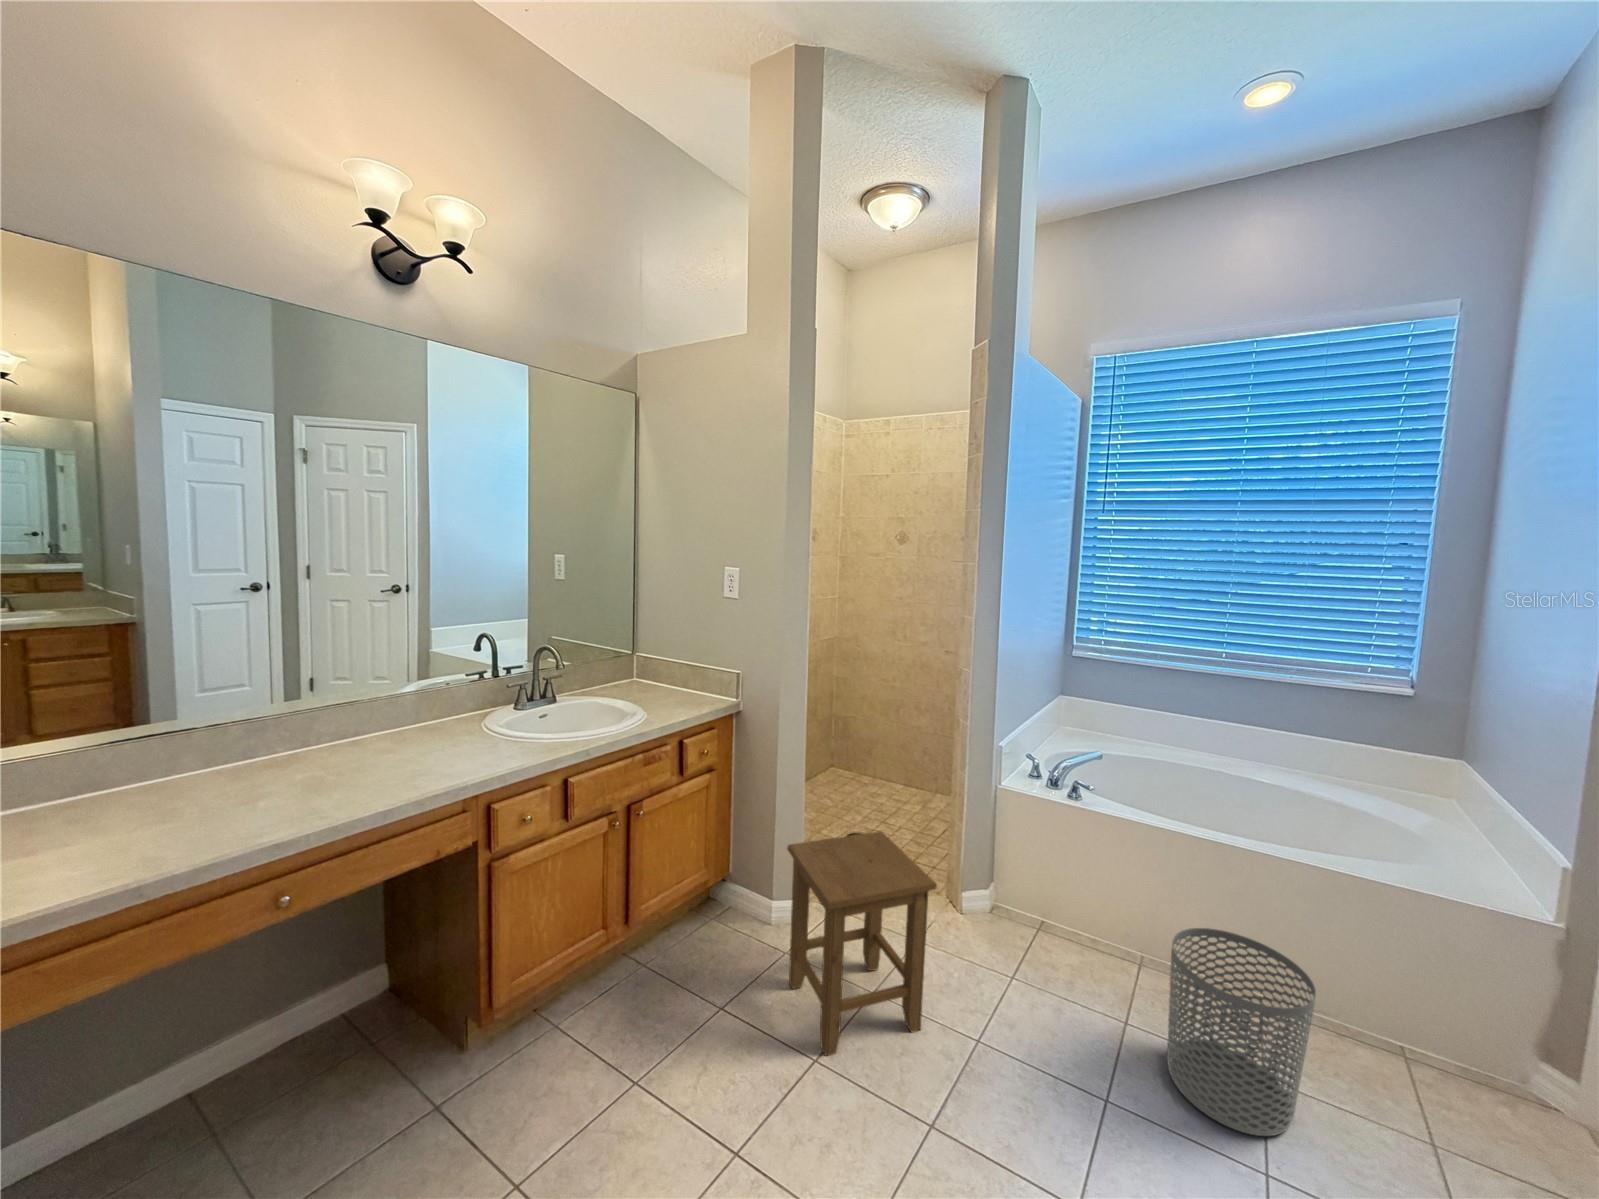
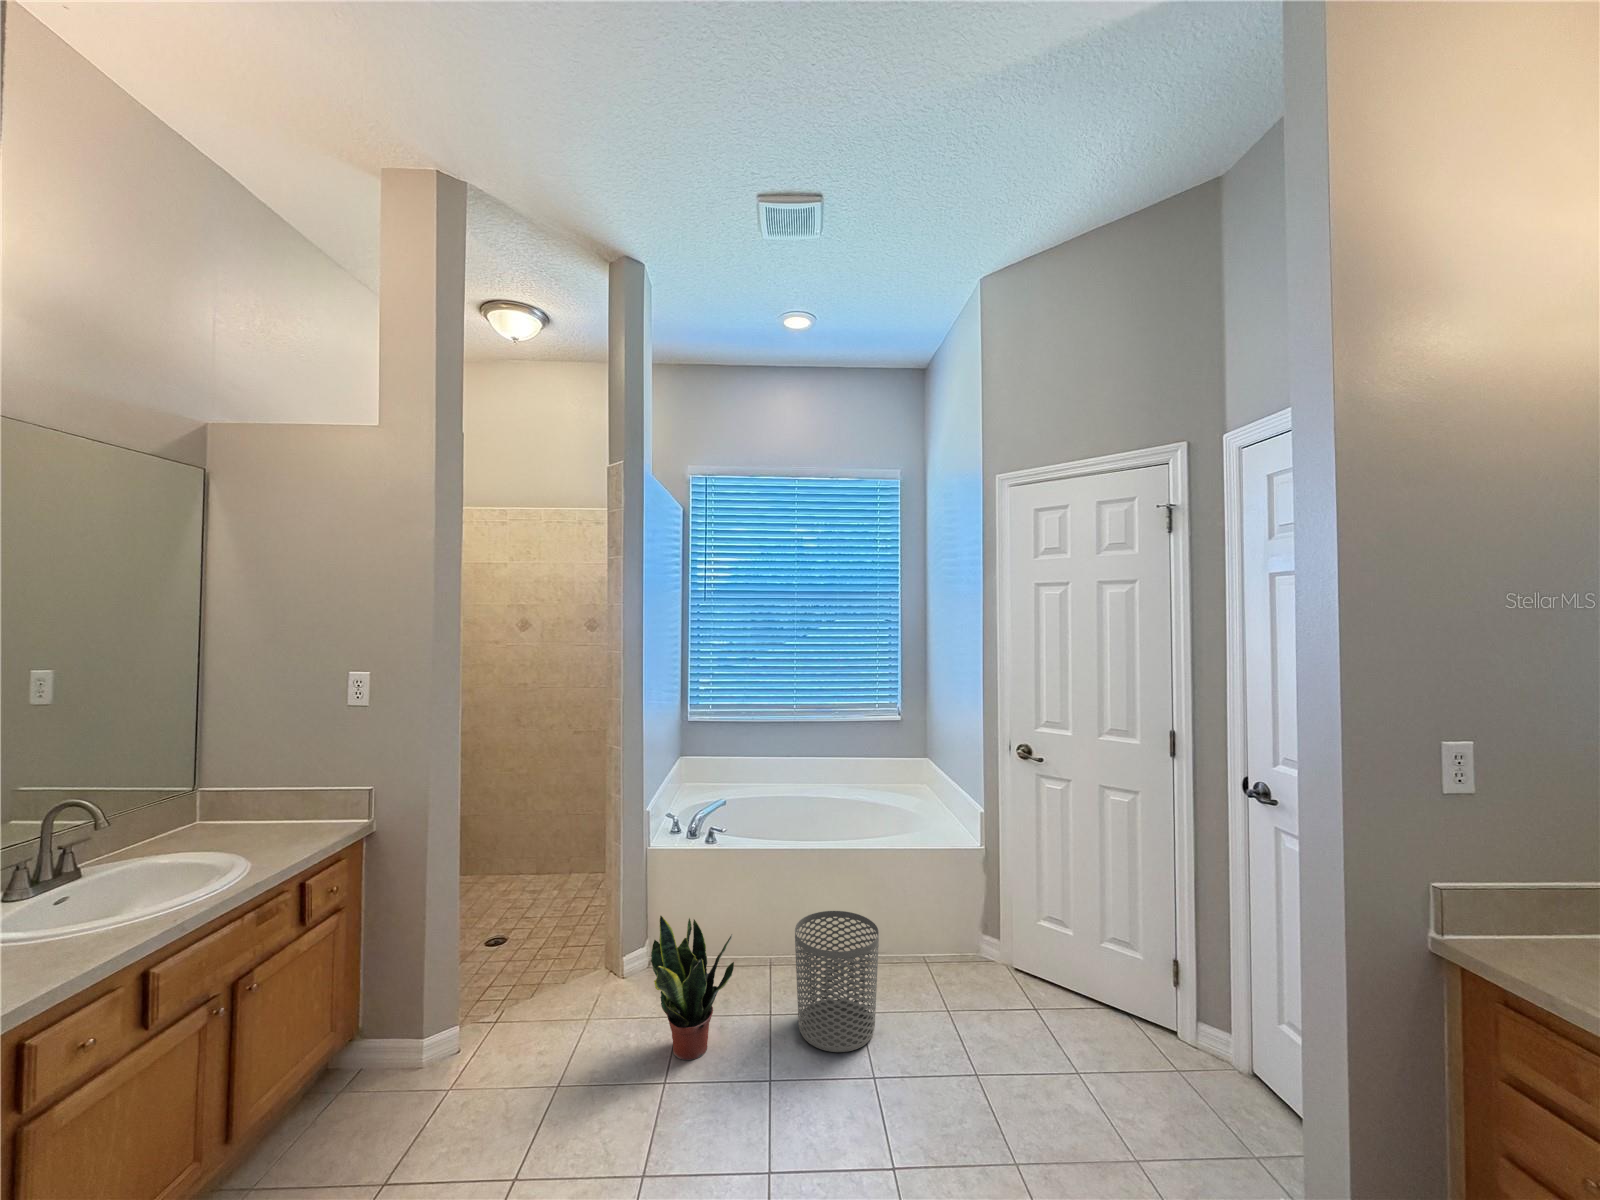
stool: present [787,831,937,1056] -> none [455,919,618,1164]
potted plant: none [976,864,1083,1037] -> present [651,916,734,1060]

